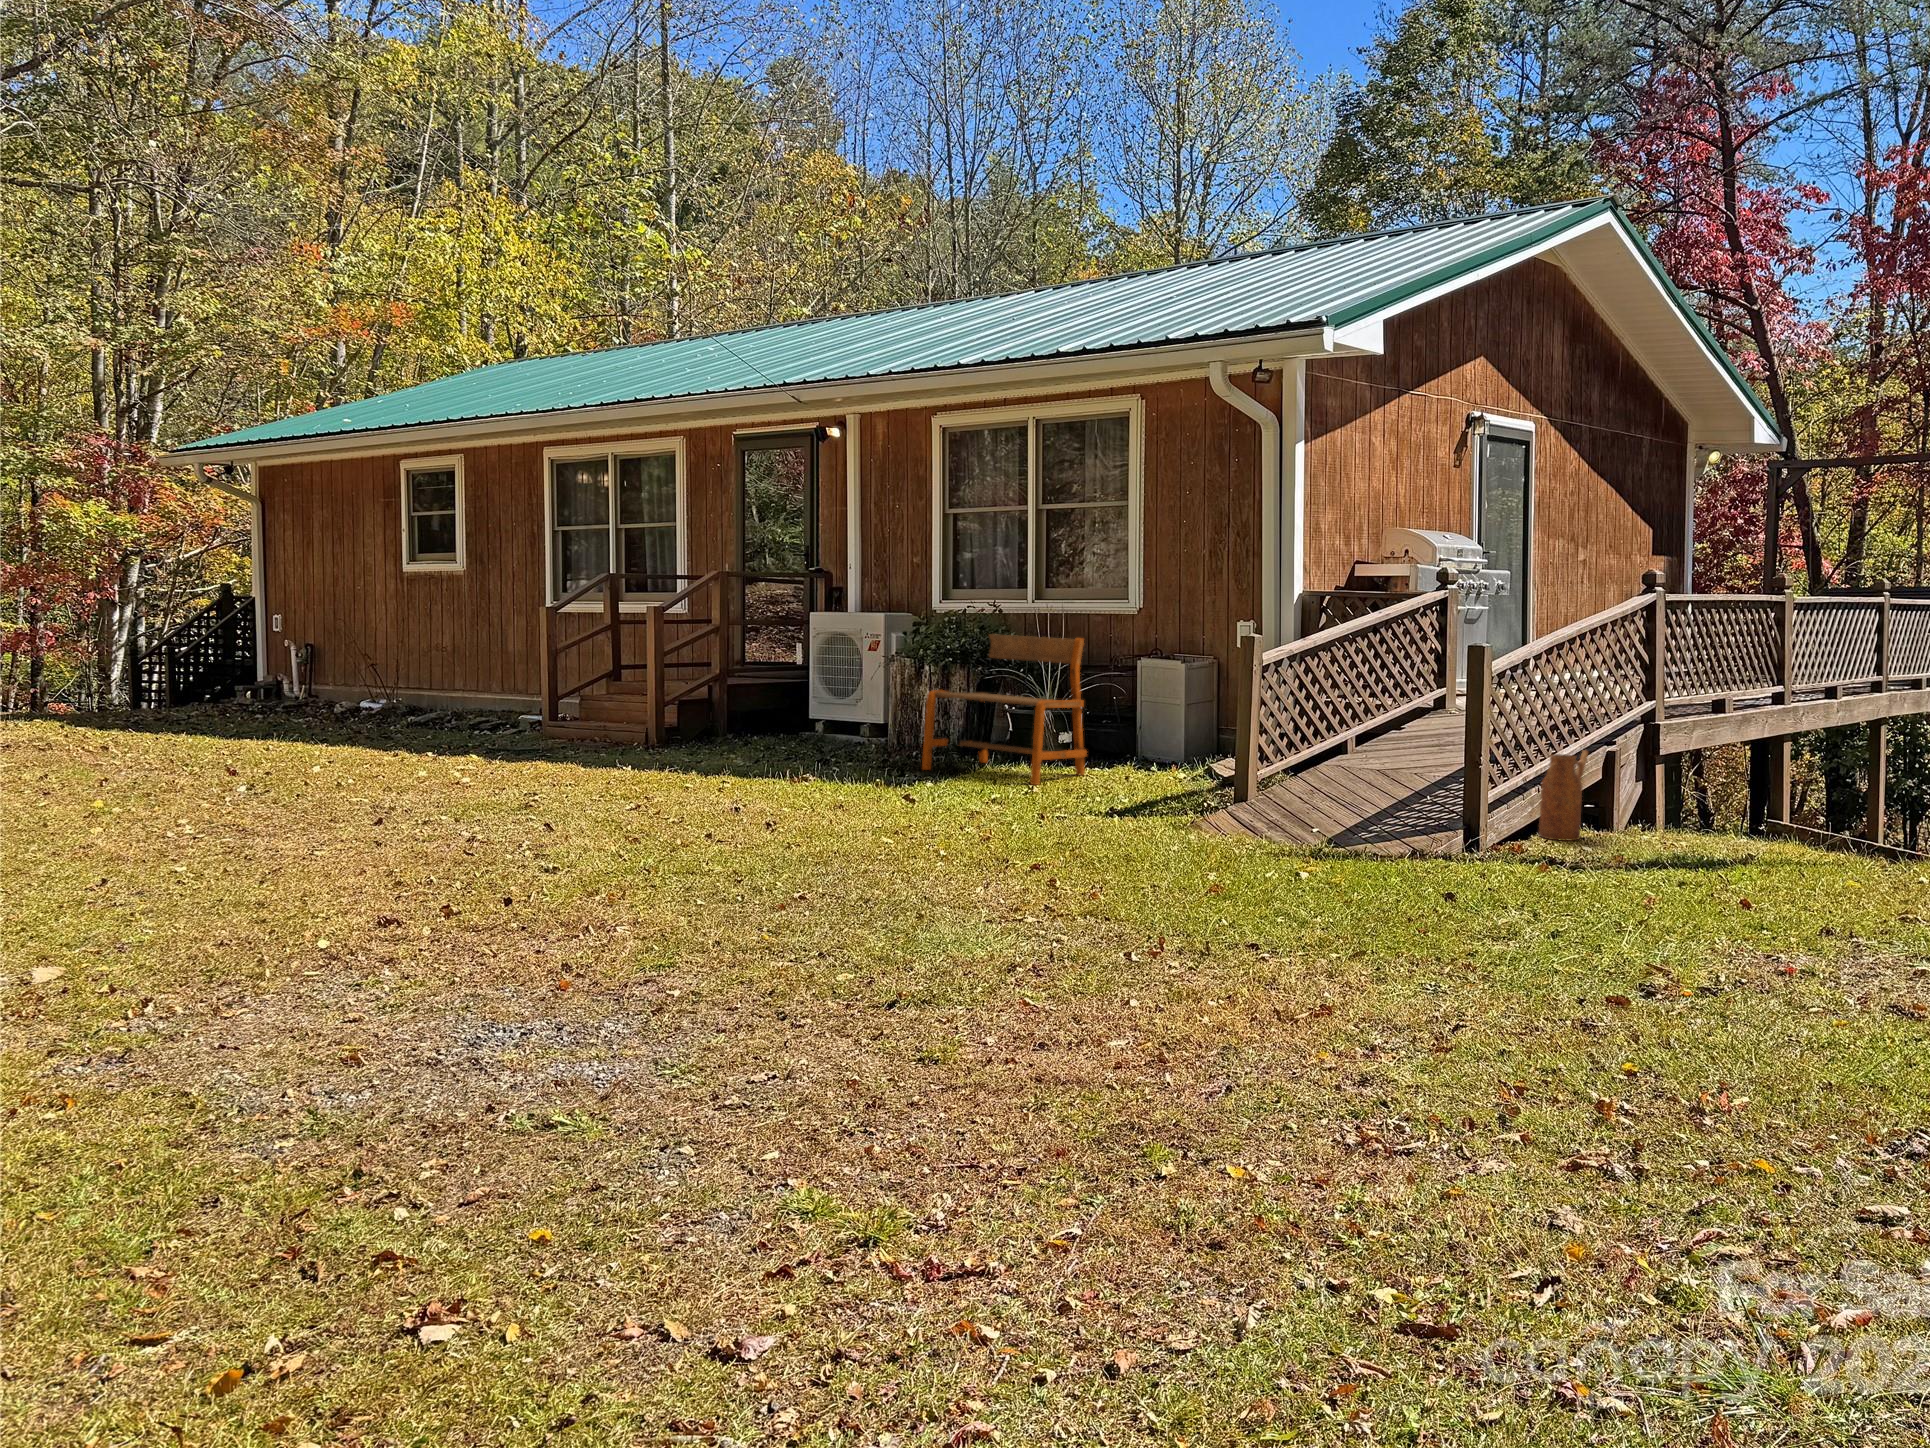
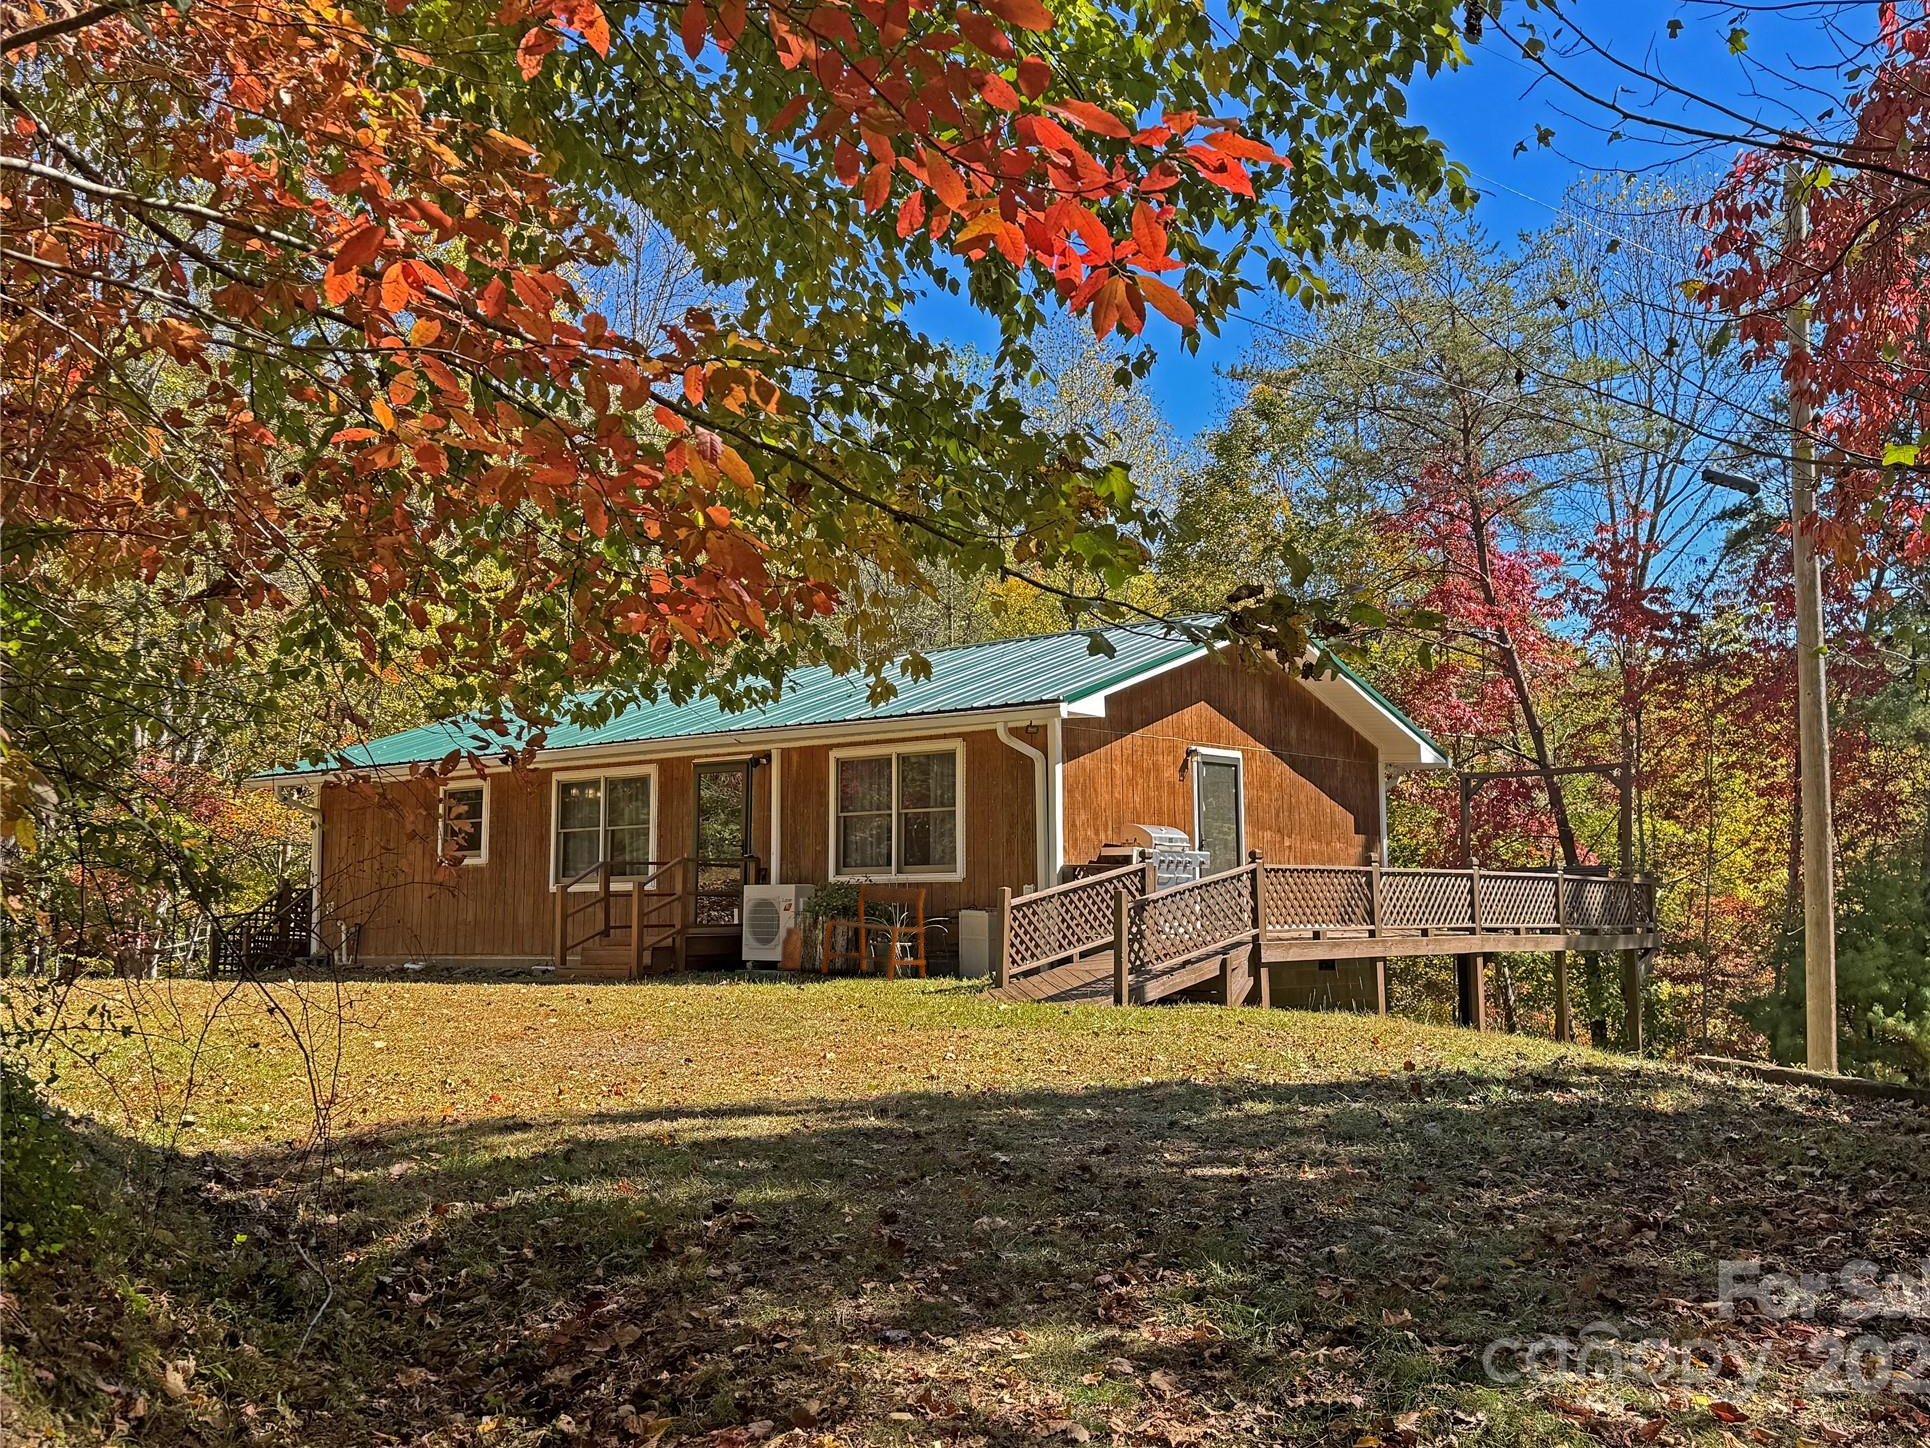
watering can: present [1539,750,1588,841] -> present [780,927,802,969]

